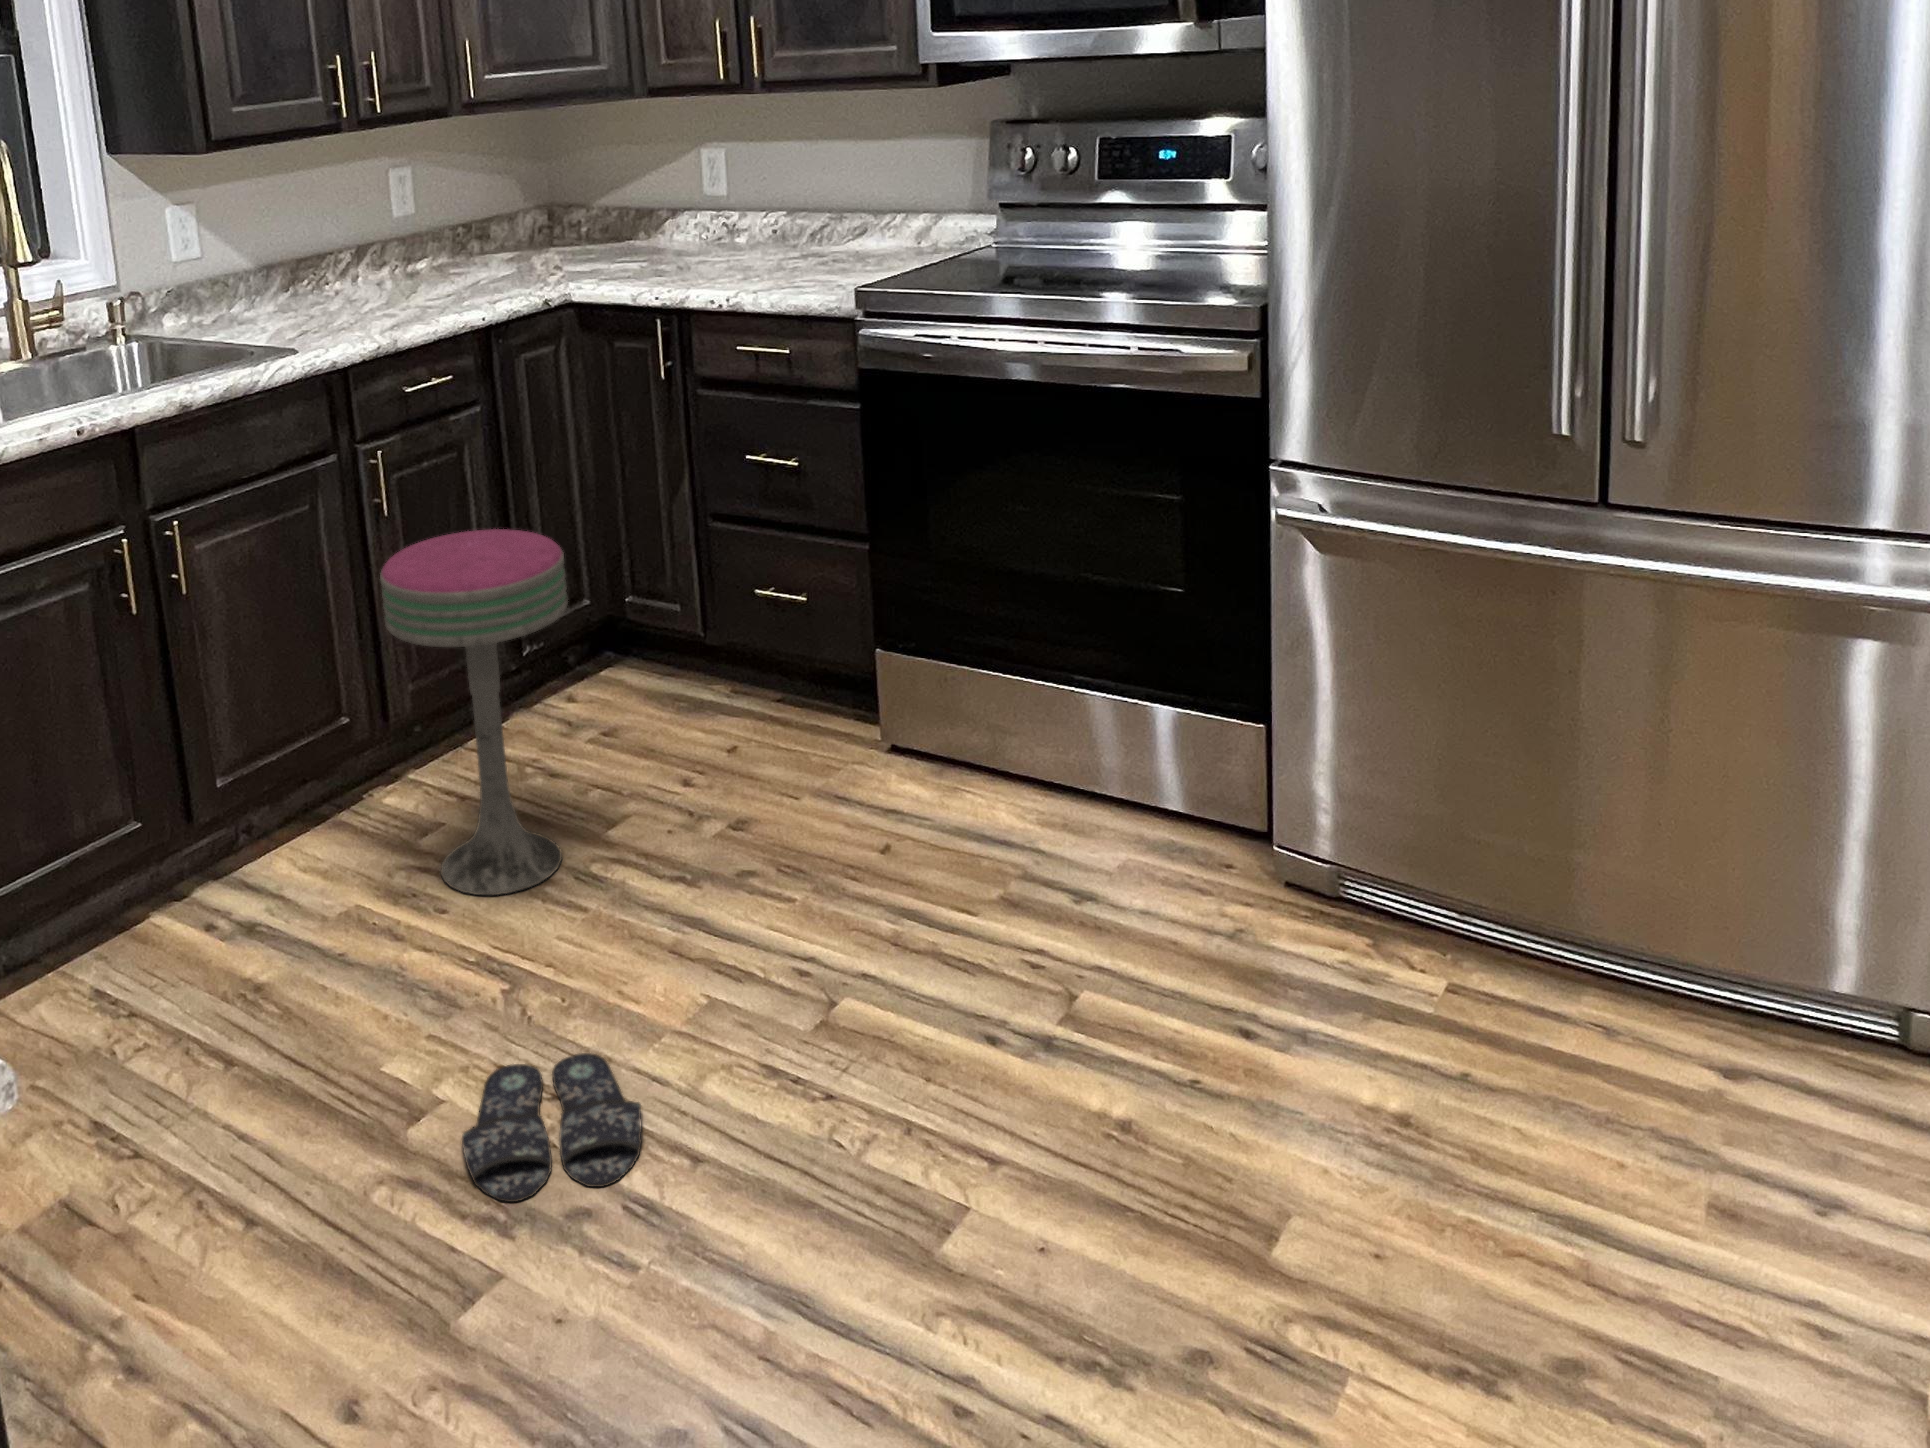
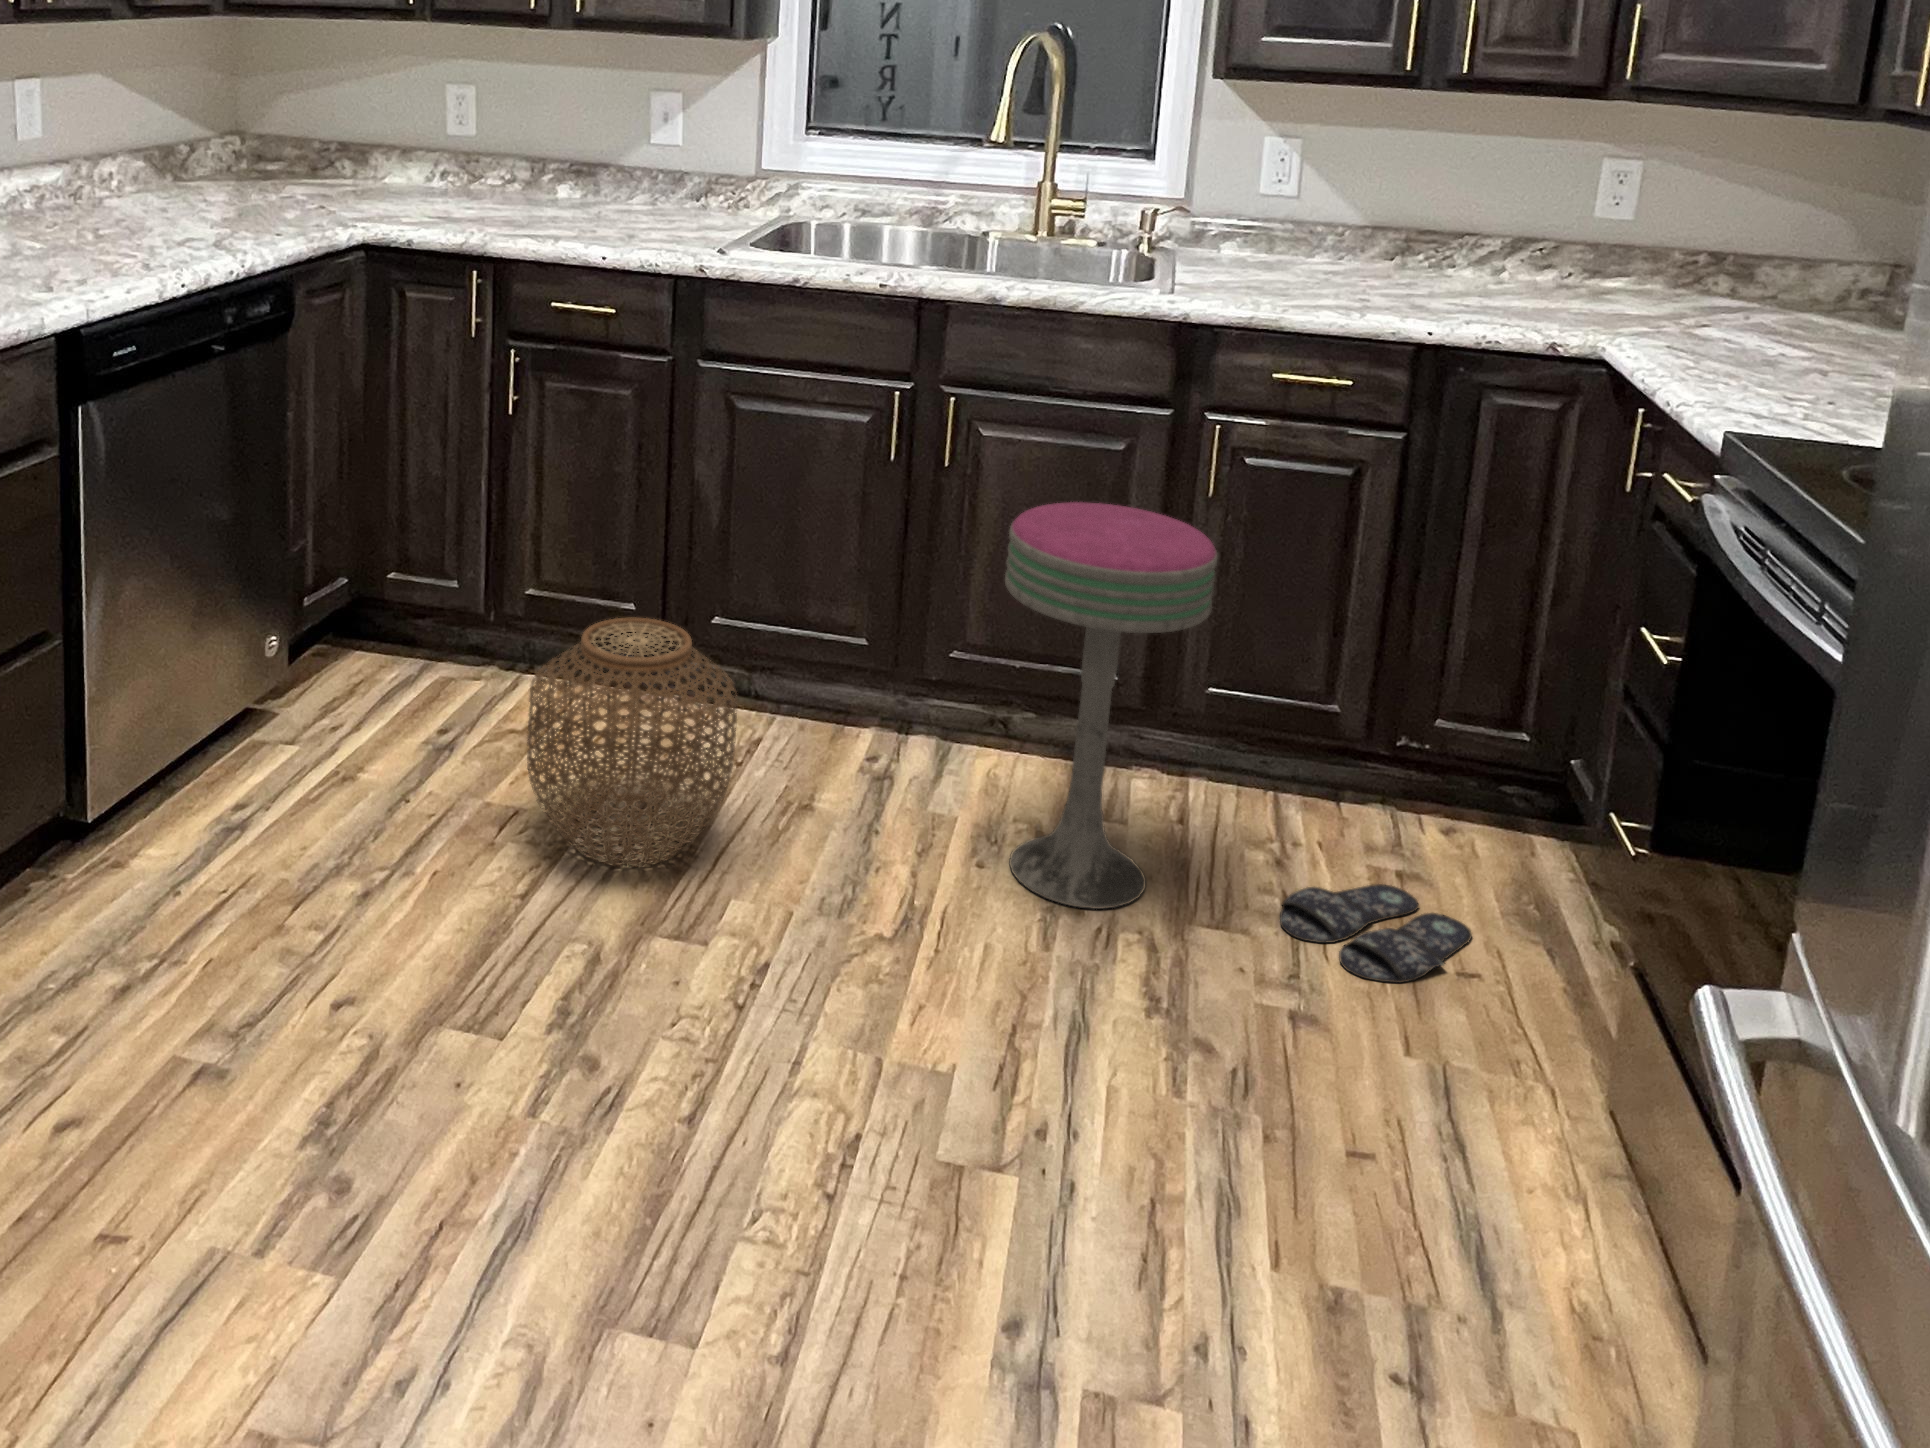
woven basket: none [72,860,333,1163] -> present [527,618,737,867]
slippers: present [462,1053,642,1202] -> present [1280,884,1472,983]

